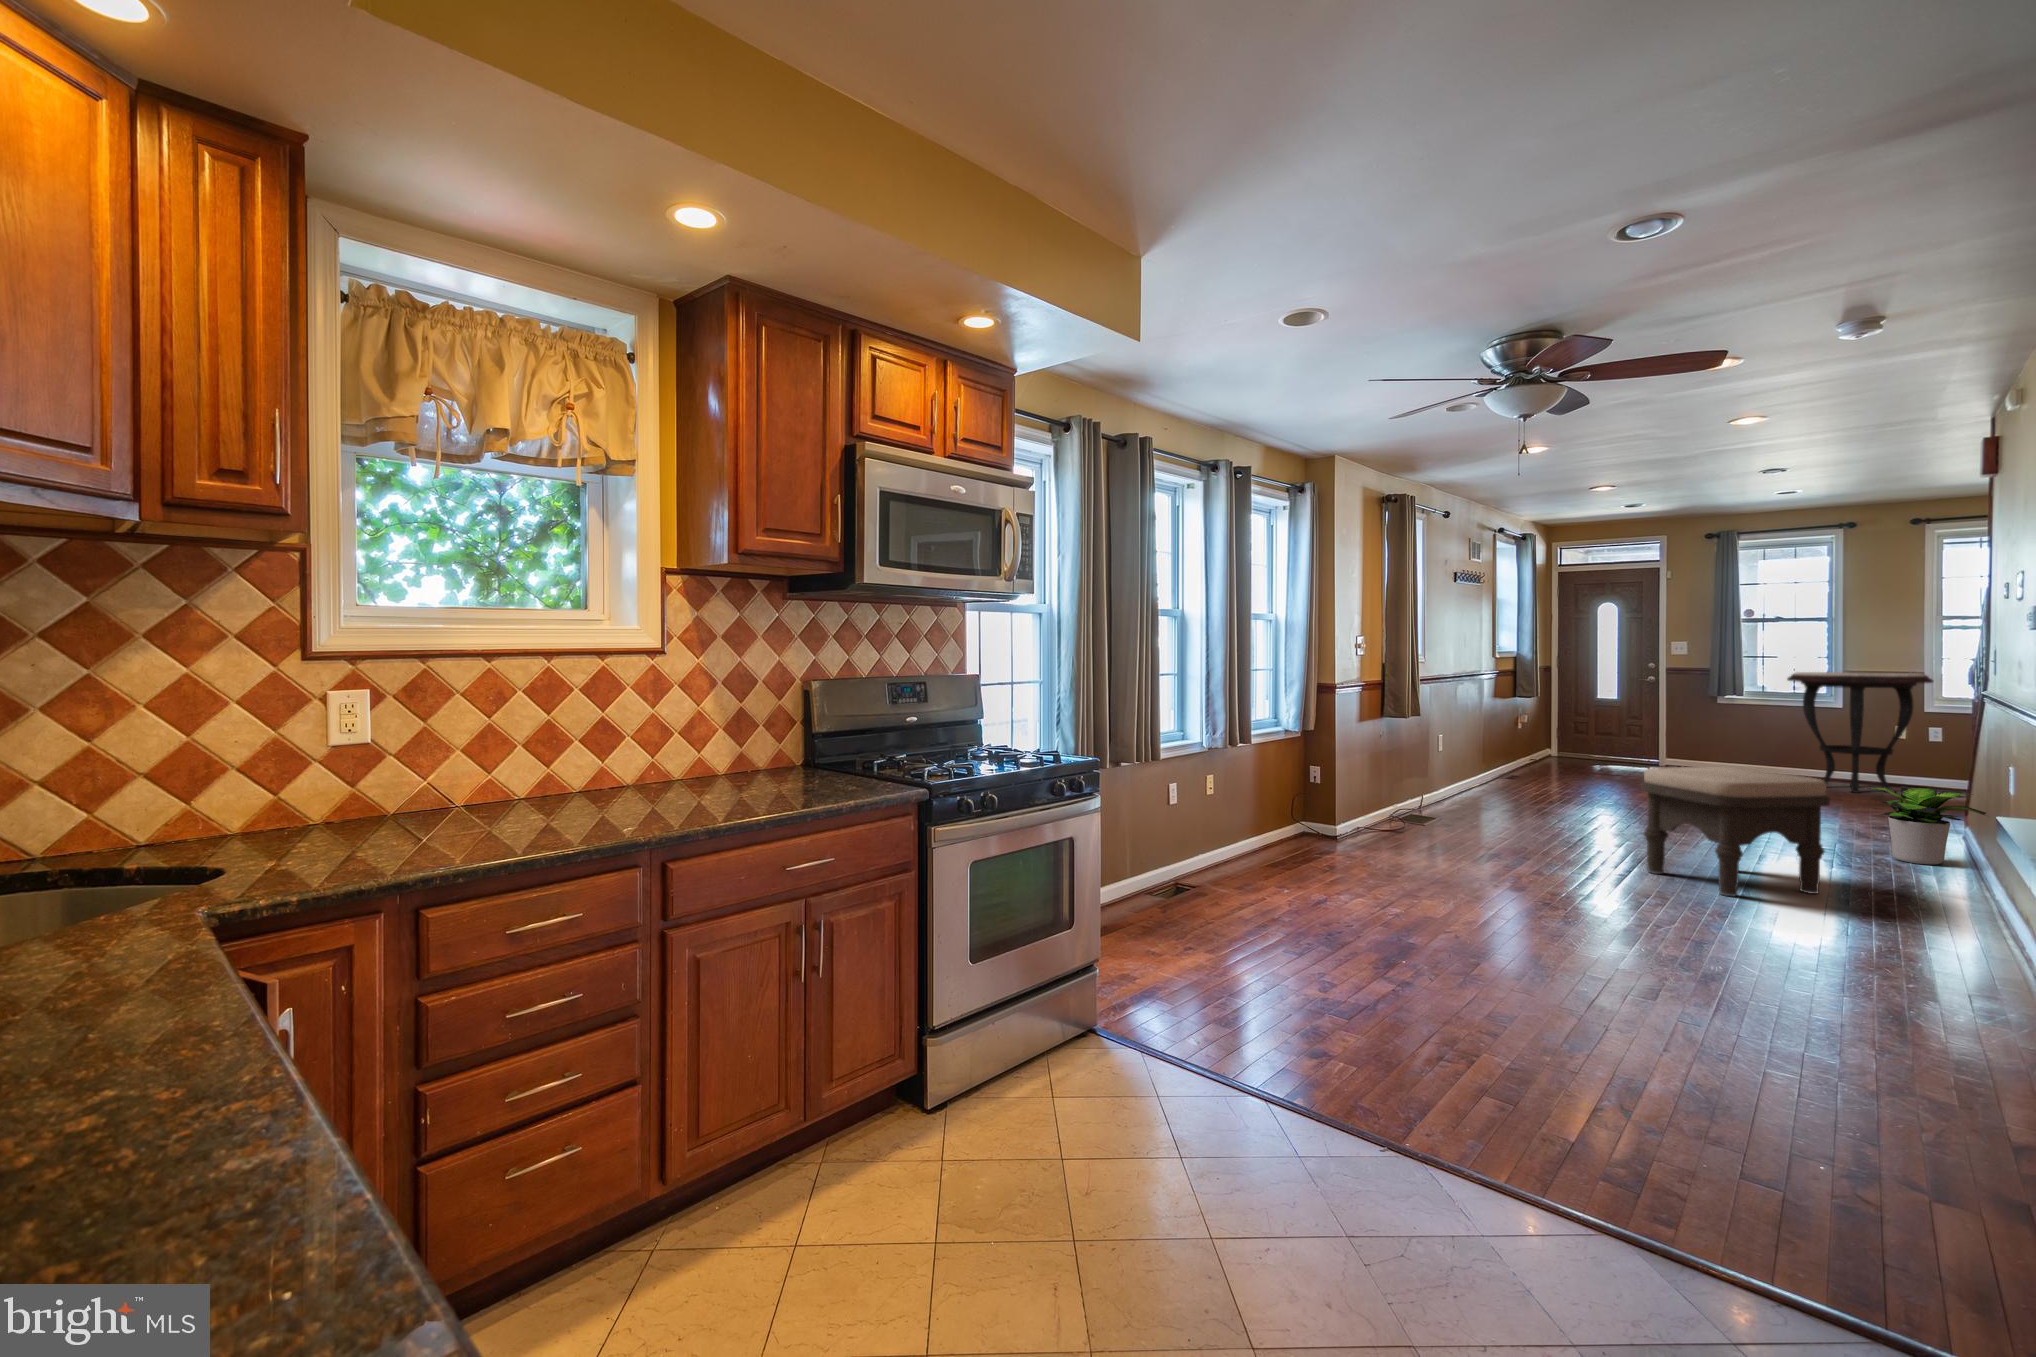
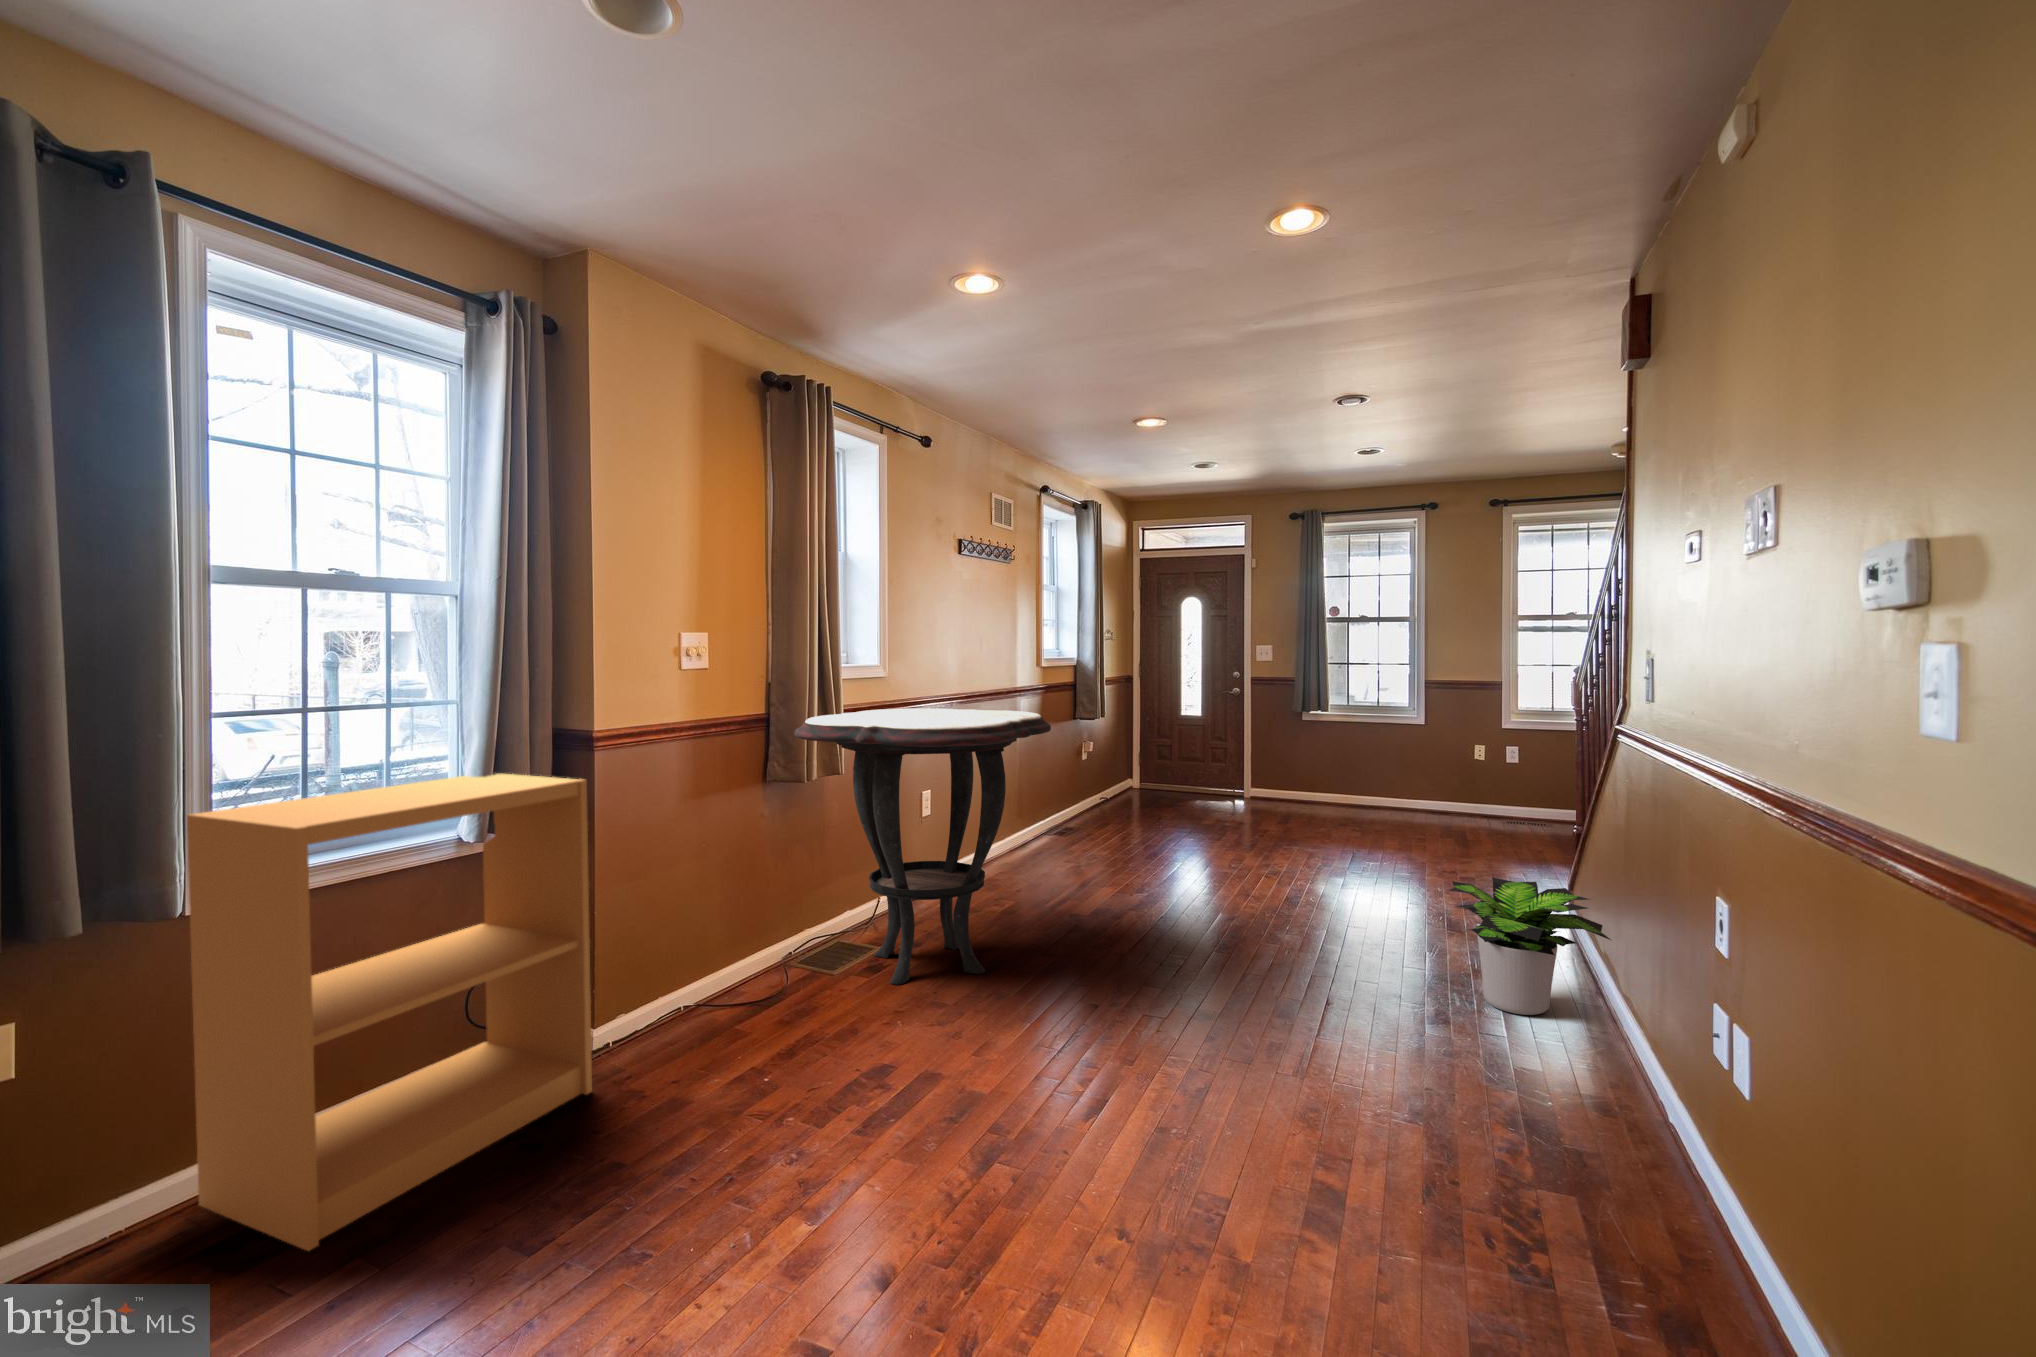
side table: present [1787,672,1933,793] -> present [795,708,1051,985]
bookshelf: none [1244,699,1362,872] -> present [187,774,592,1251]
ottoman: present [1641,767,1830,897] -> none [1086,890,1391,1220]

